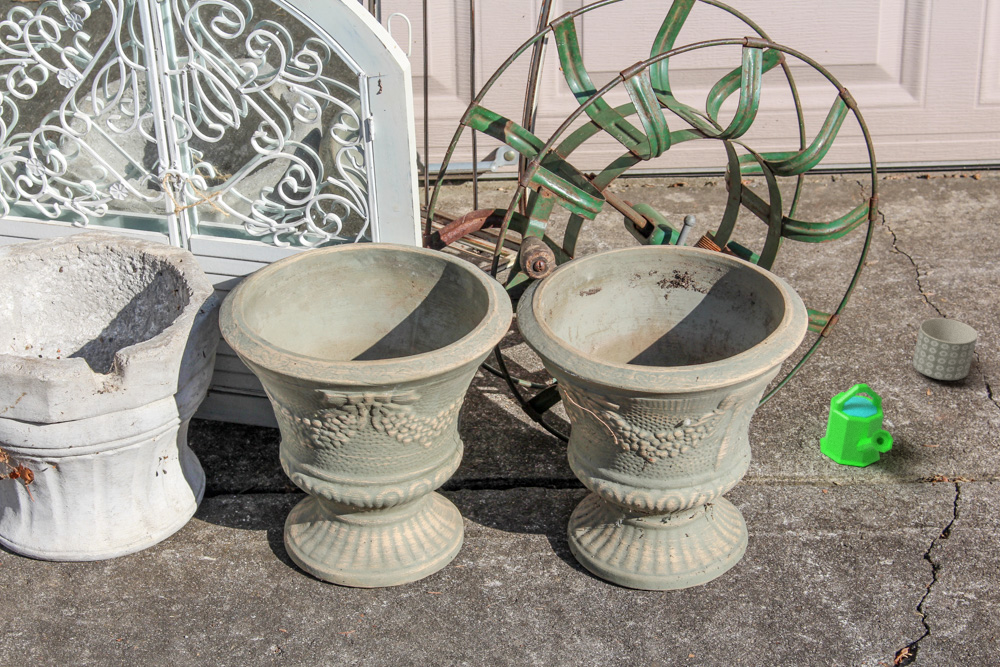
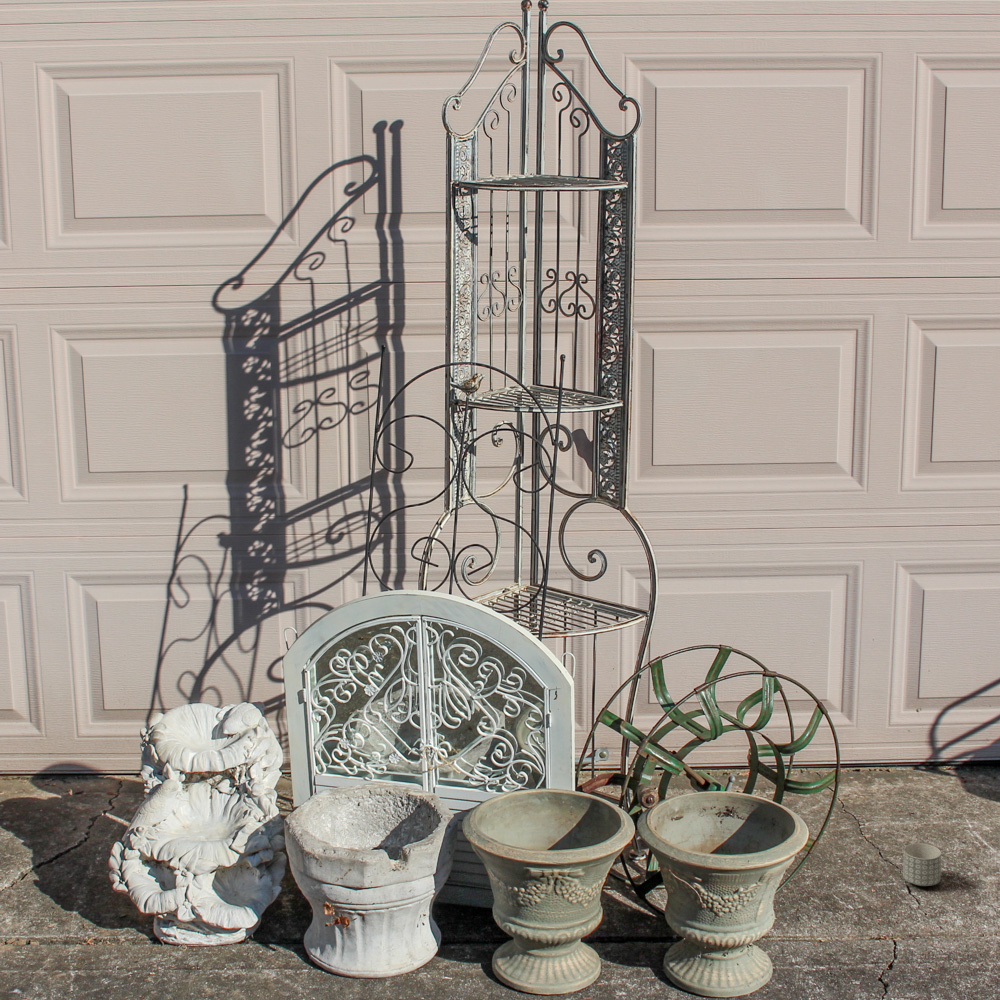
watering can: present [820,384,893,467] -> none [831,881,869,937]

